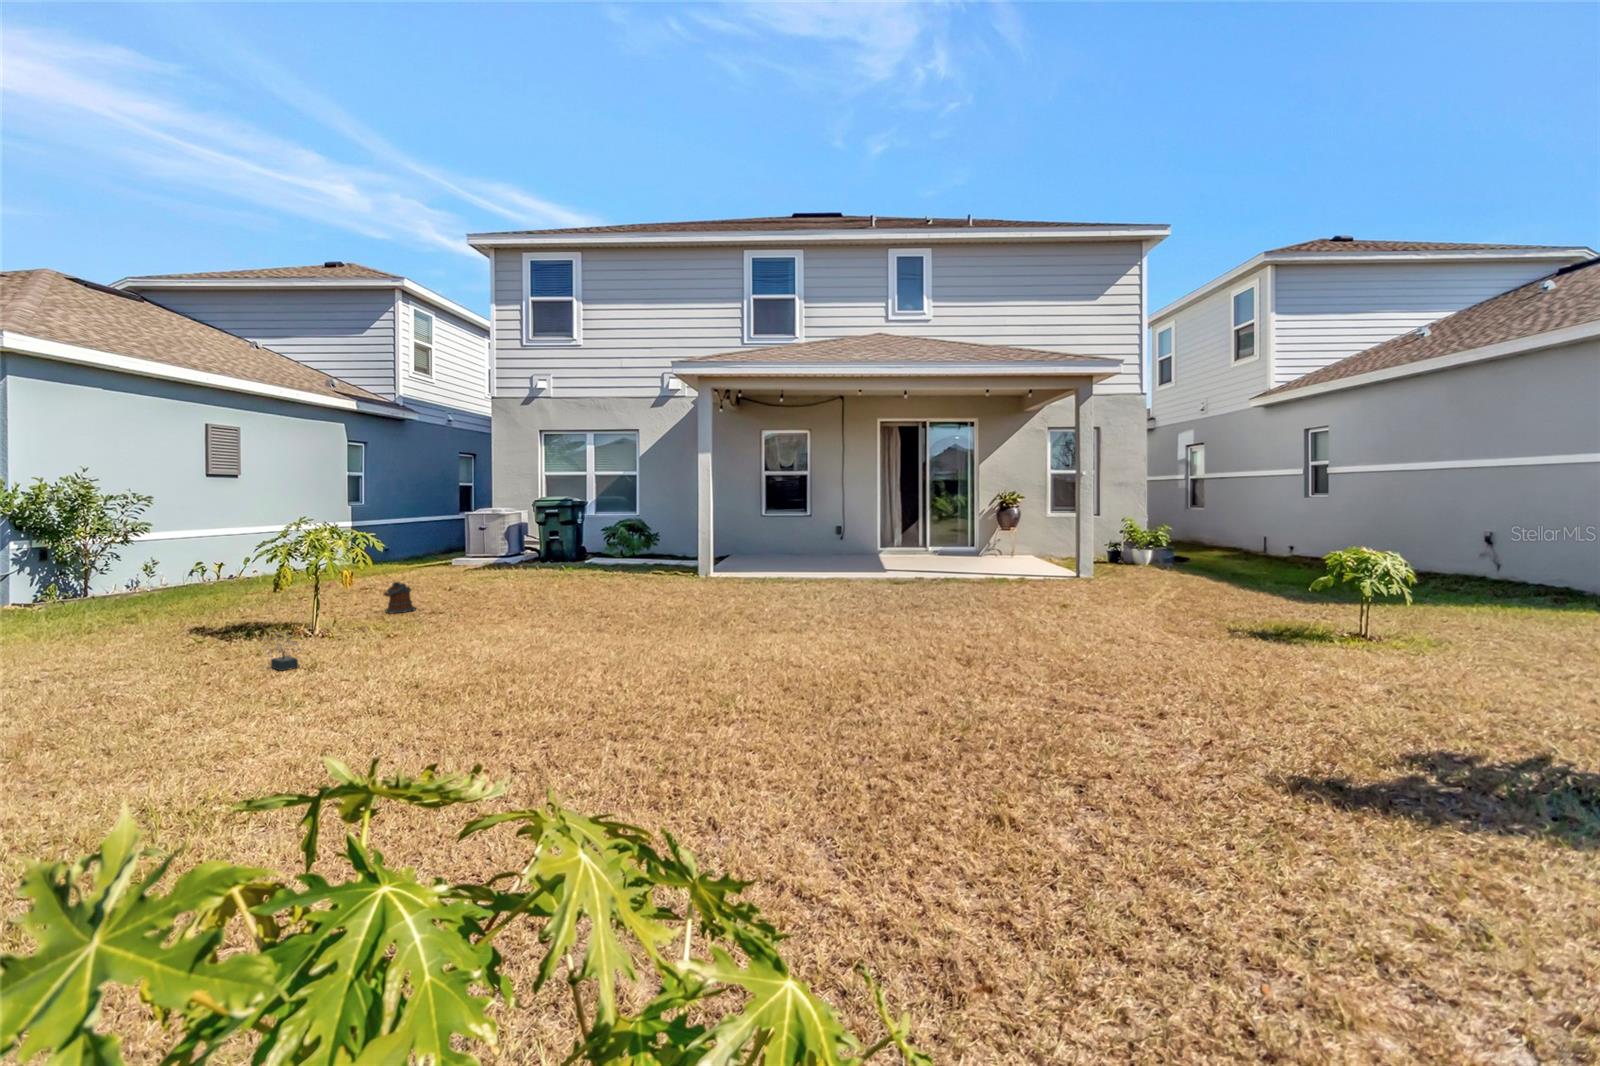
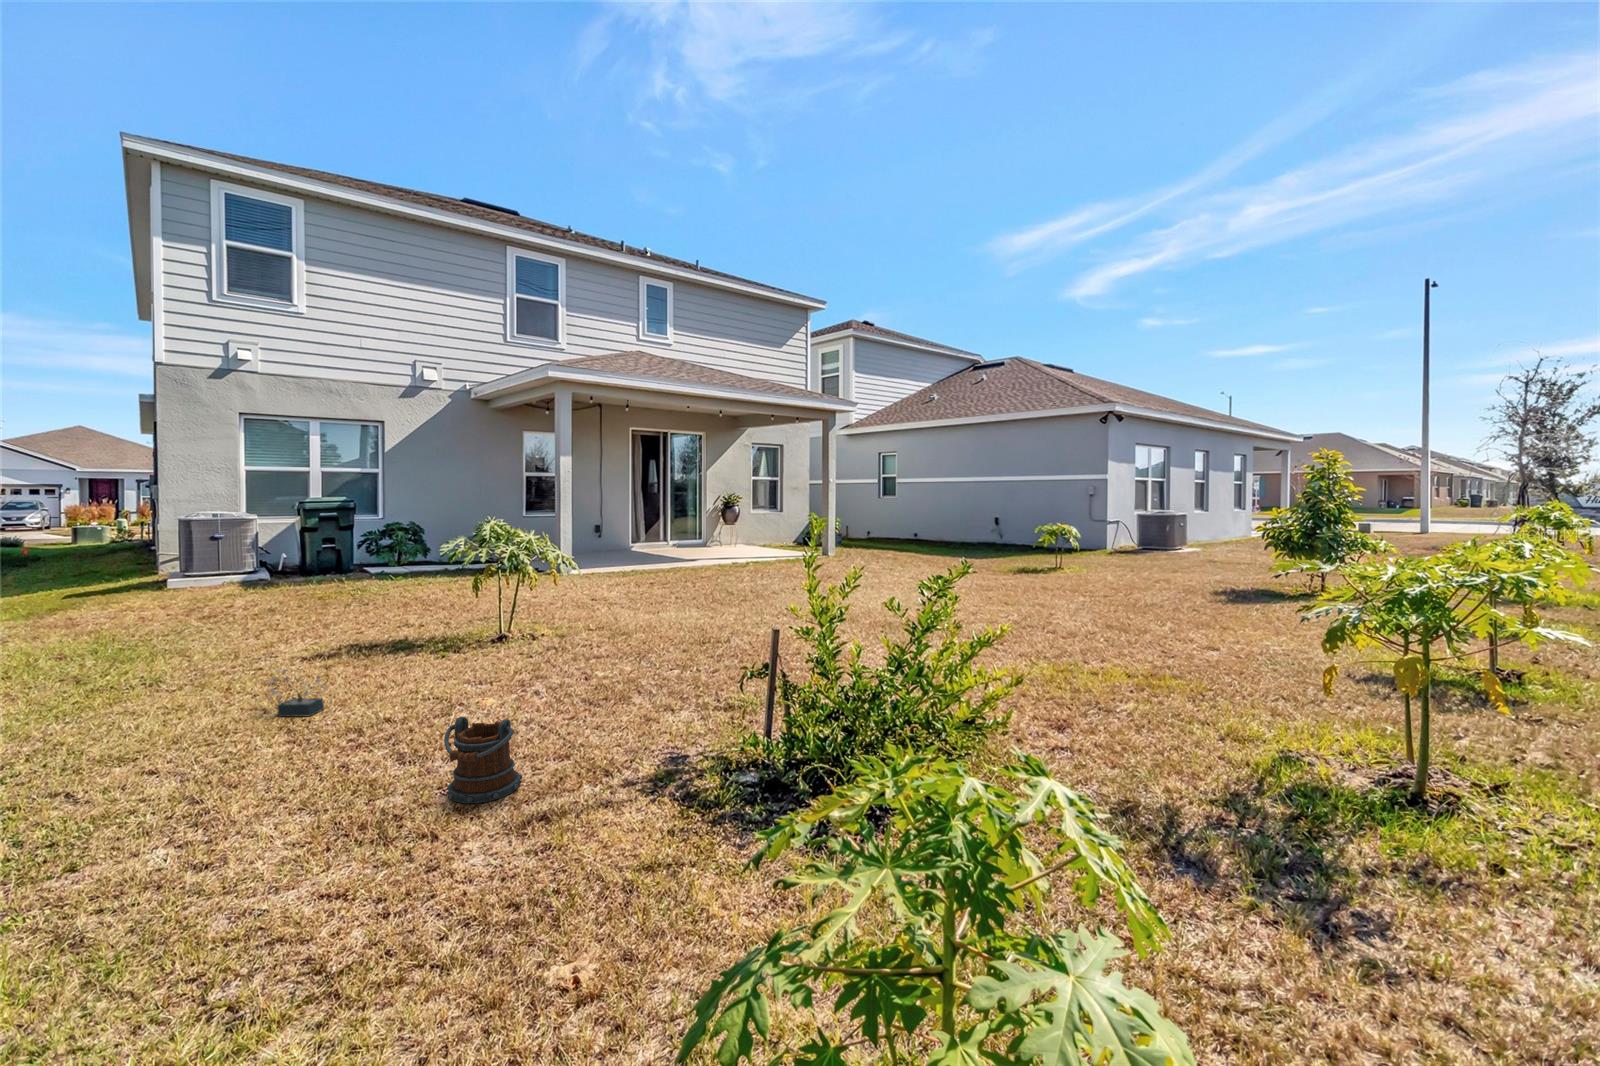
bucket: present [383,582,416,613] -> present [444,717,522,803]

